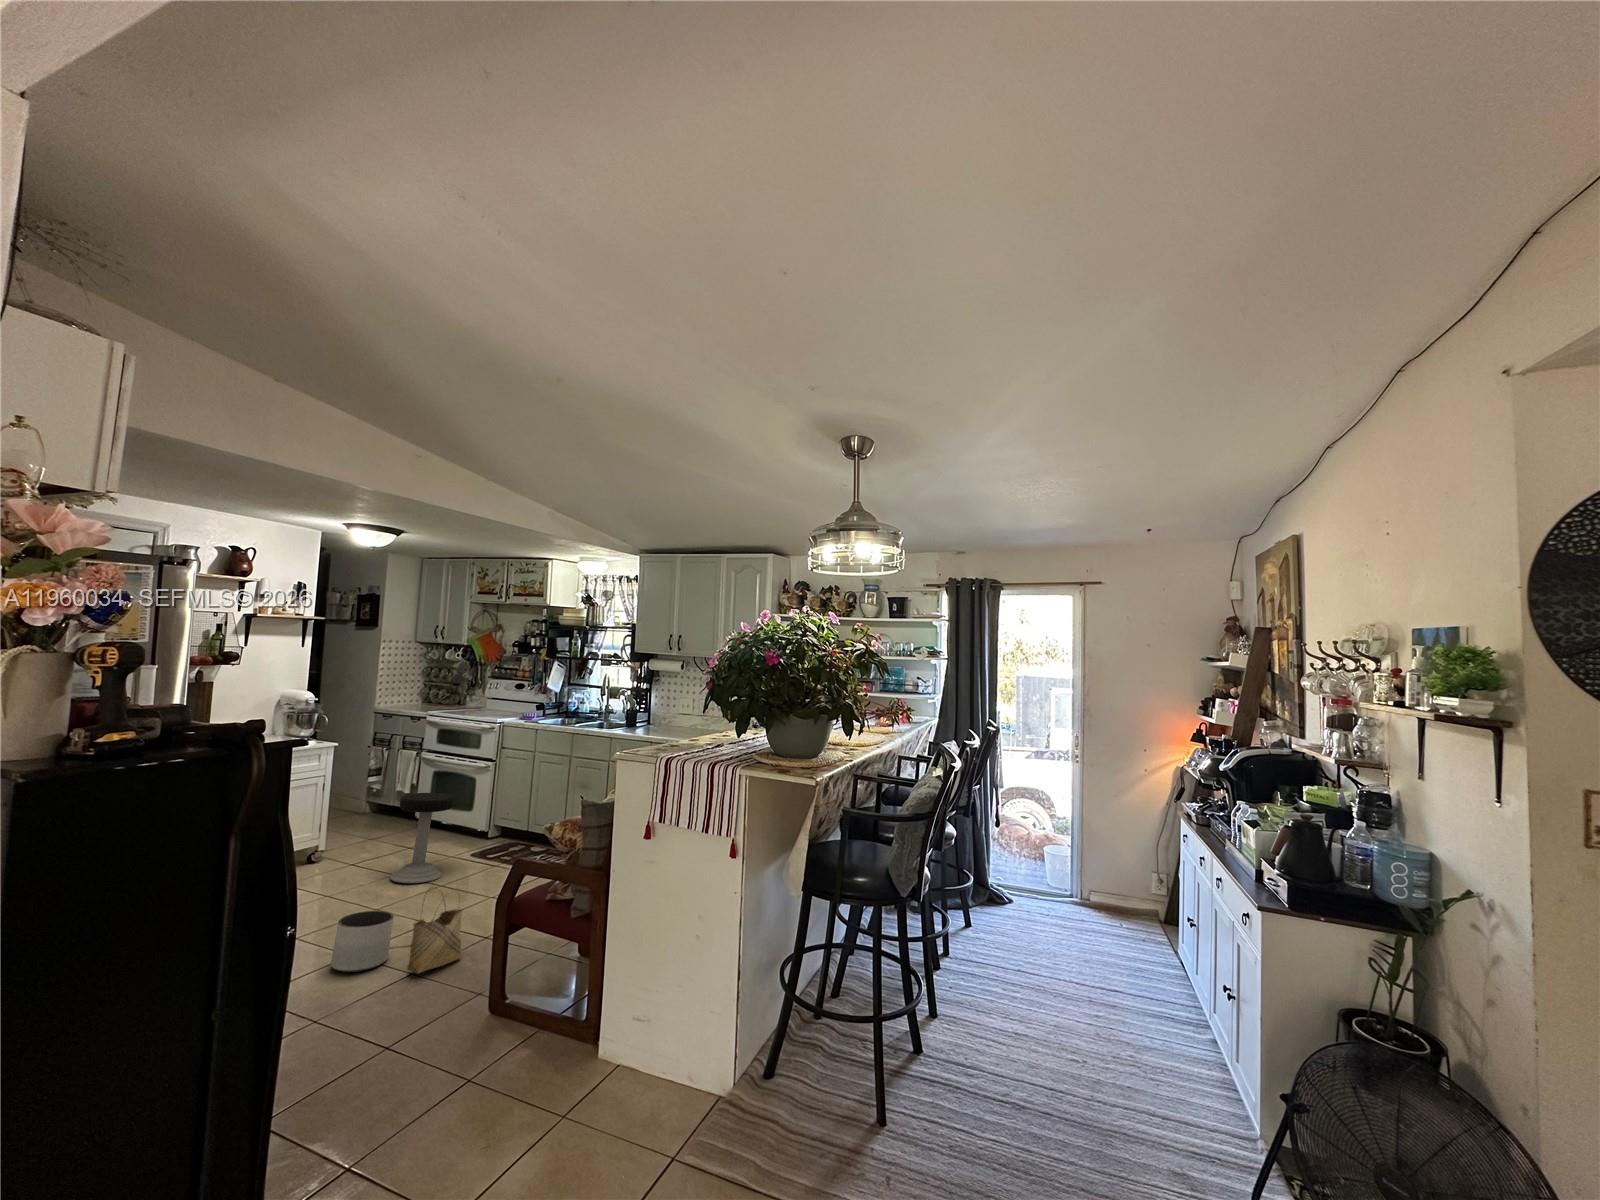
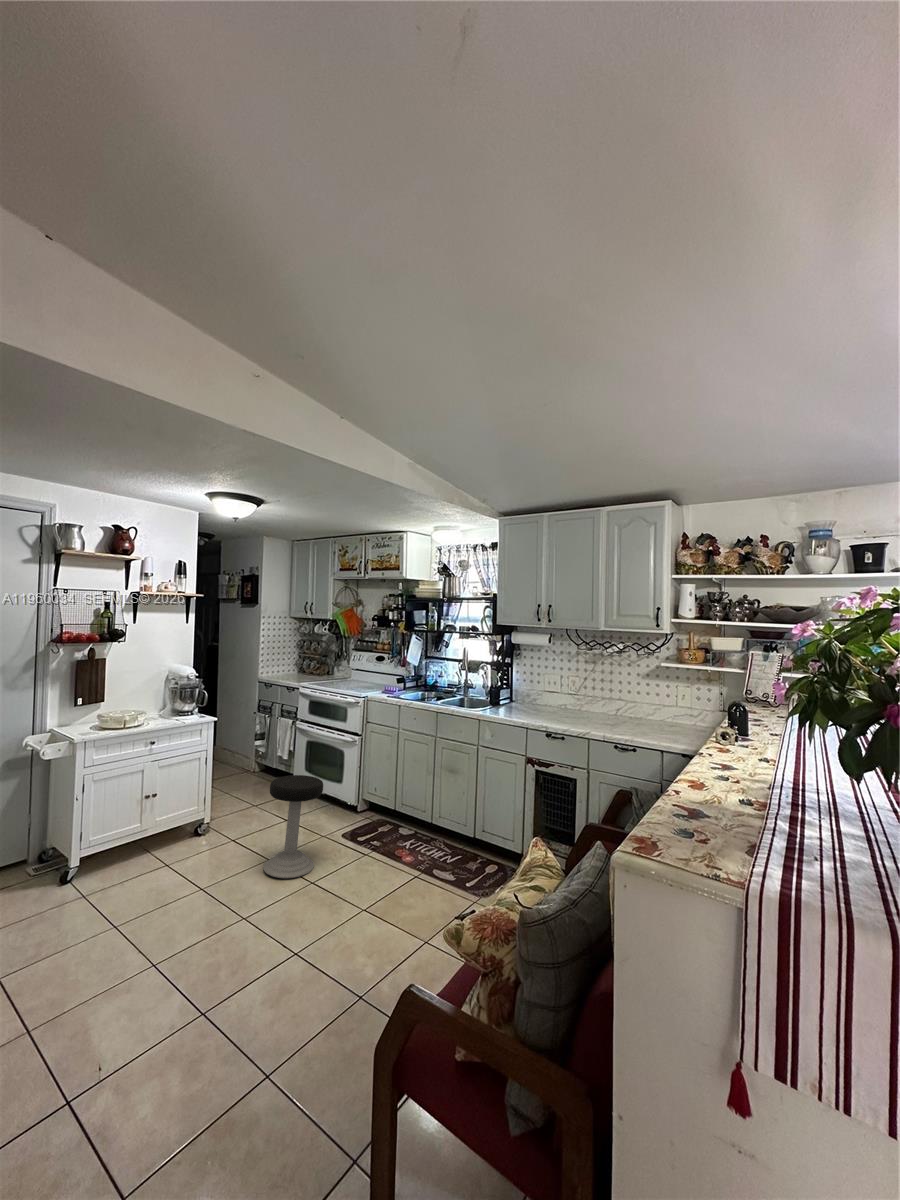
woven basket: present [407,888,462,974] -> none [263,940,331,1078]
planter: present [331,911,394,972] -> none [177,955,250,1053]

